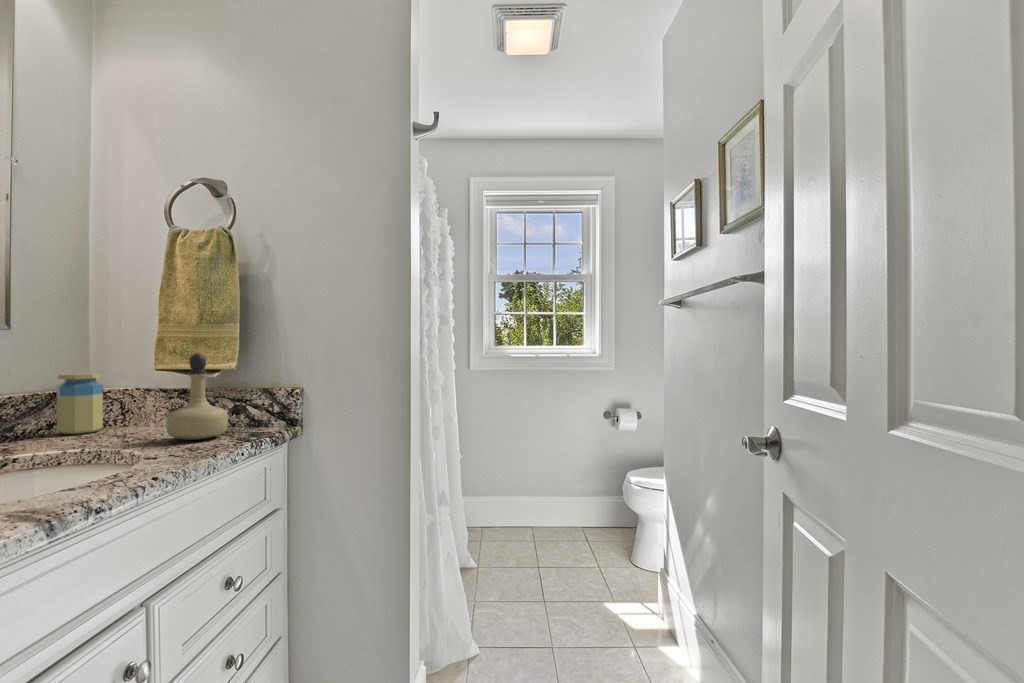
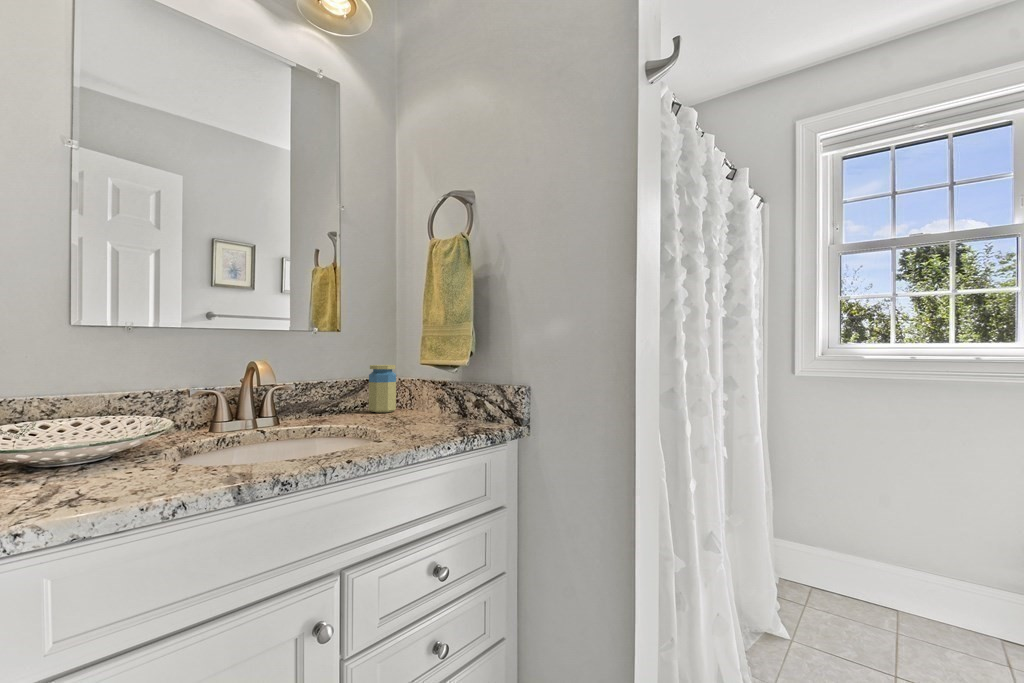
perfume bottle: present [166,353,228,440] -> none [412,350,460,428]

